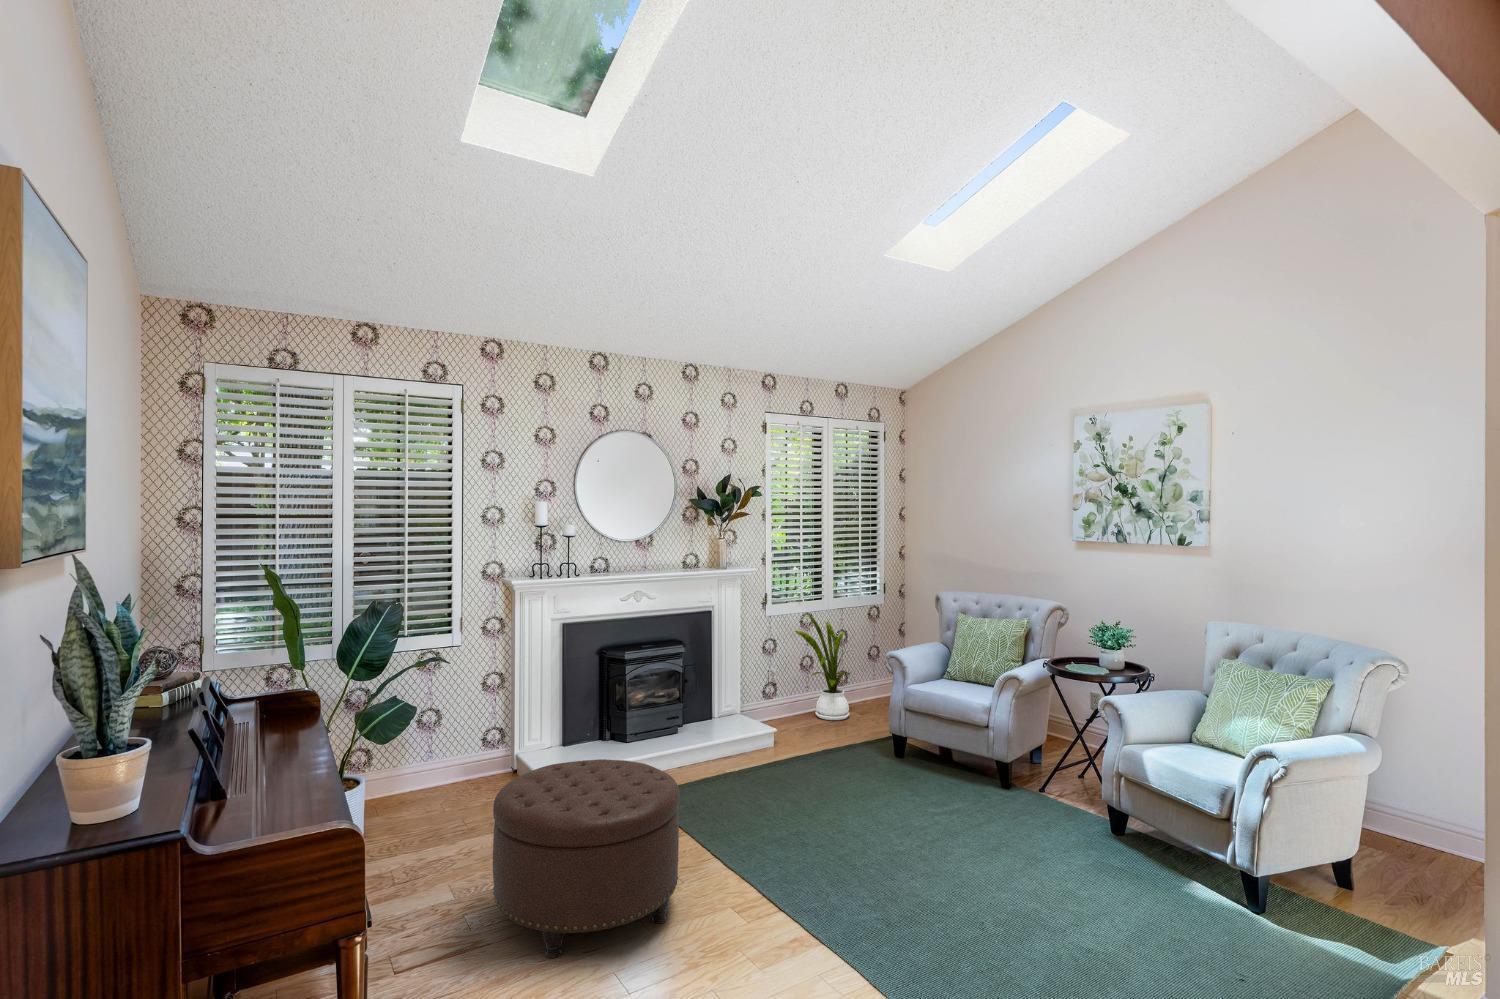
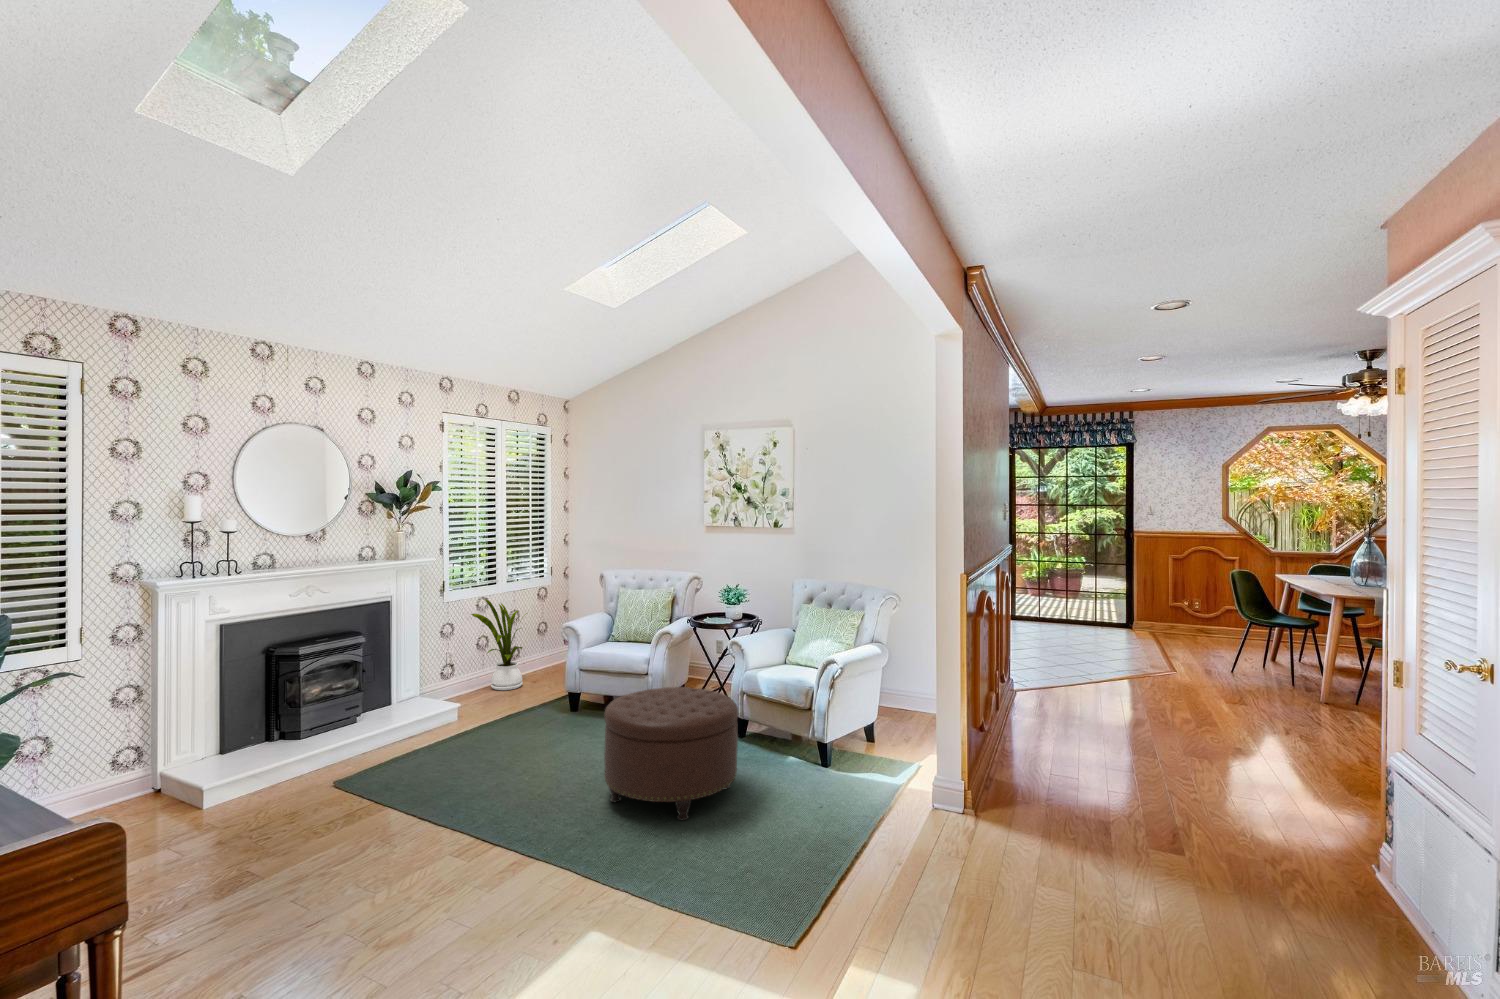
ottoman: present [493,759,680,959] -> present [604,687,738,820]

